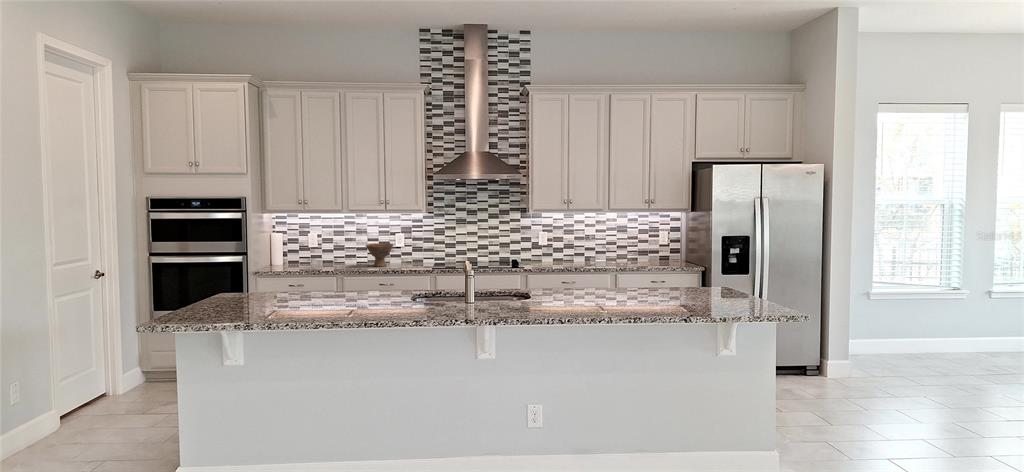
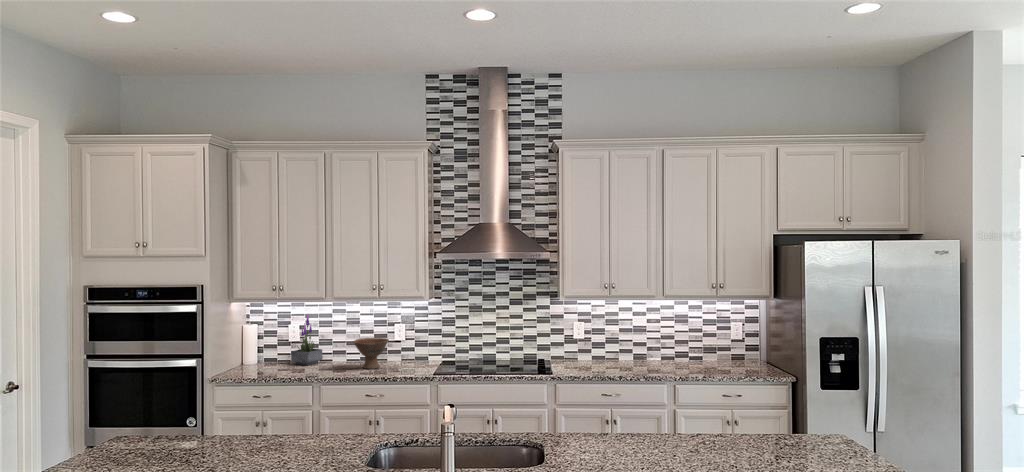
potted plant: none [313,224,338,265] -> present [291,315,322,365]

